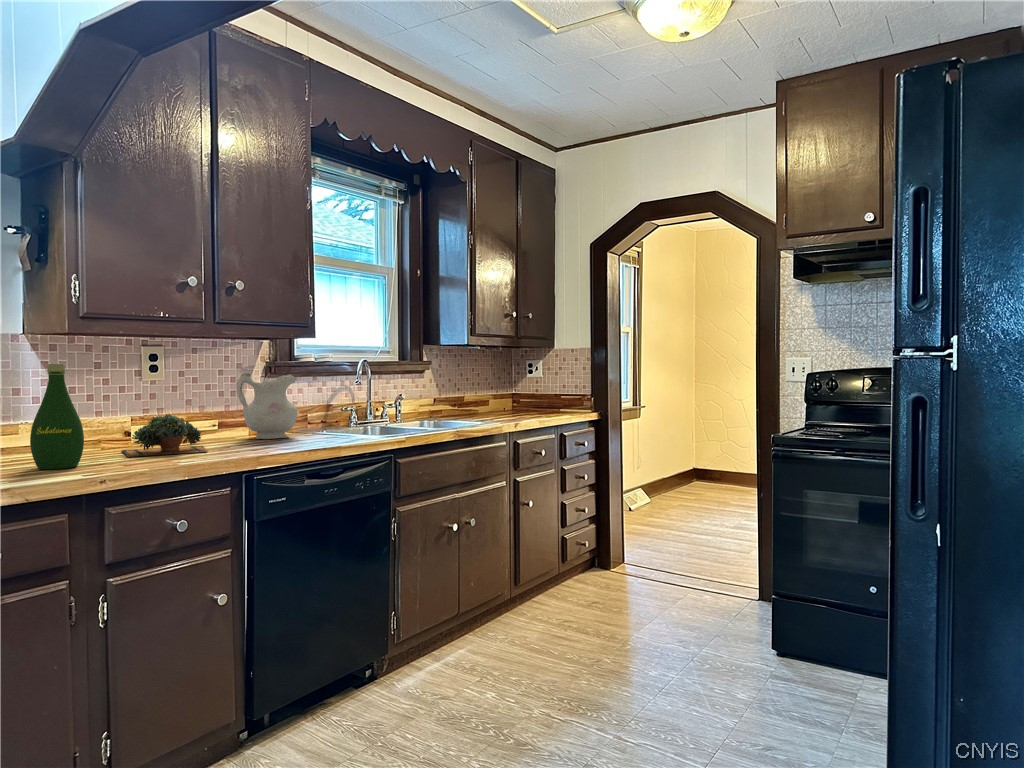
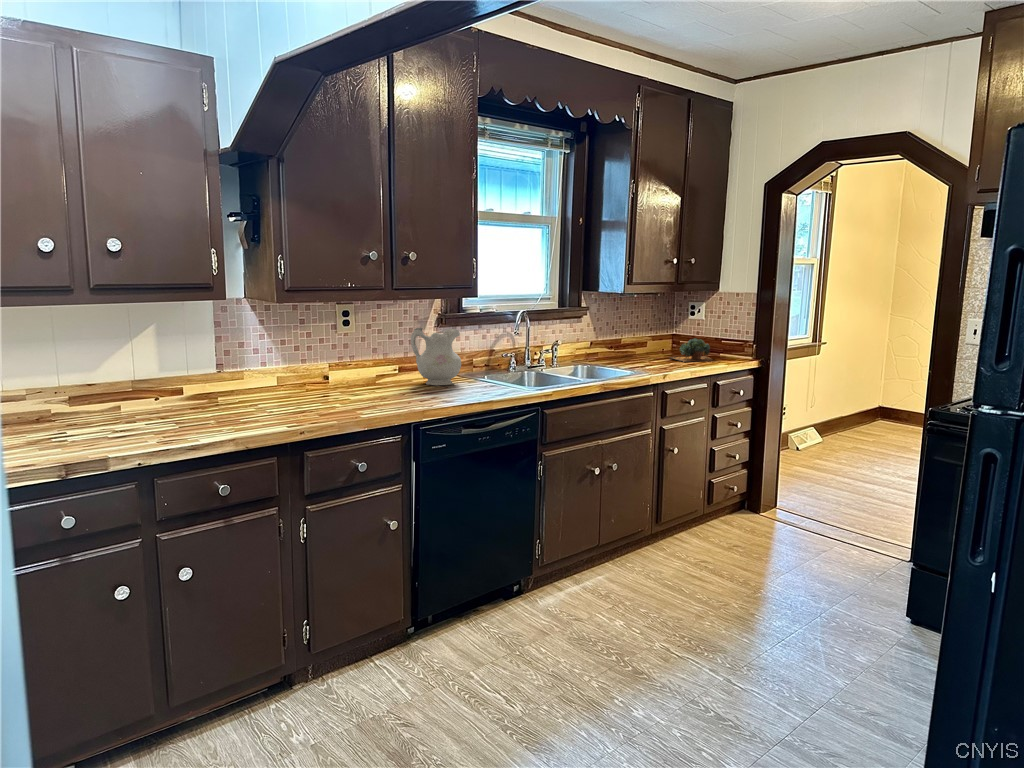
bottle: present [30,364,84,469] -> none [250,331,288,415]
succulent plant: present [122,414,208,457] -> present [669,338,712,362]

